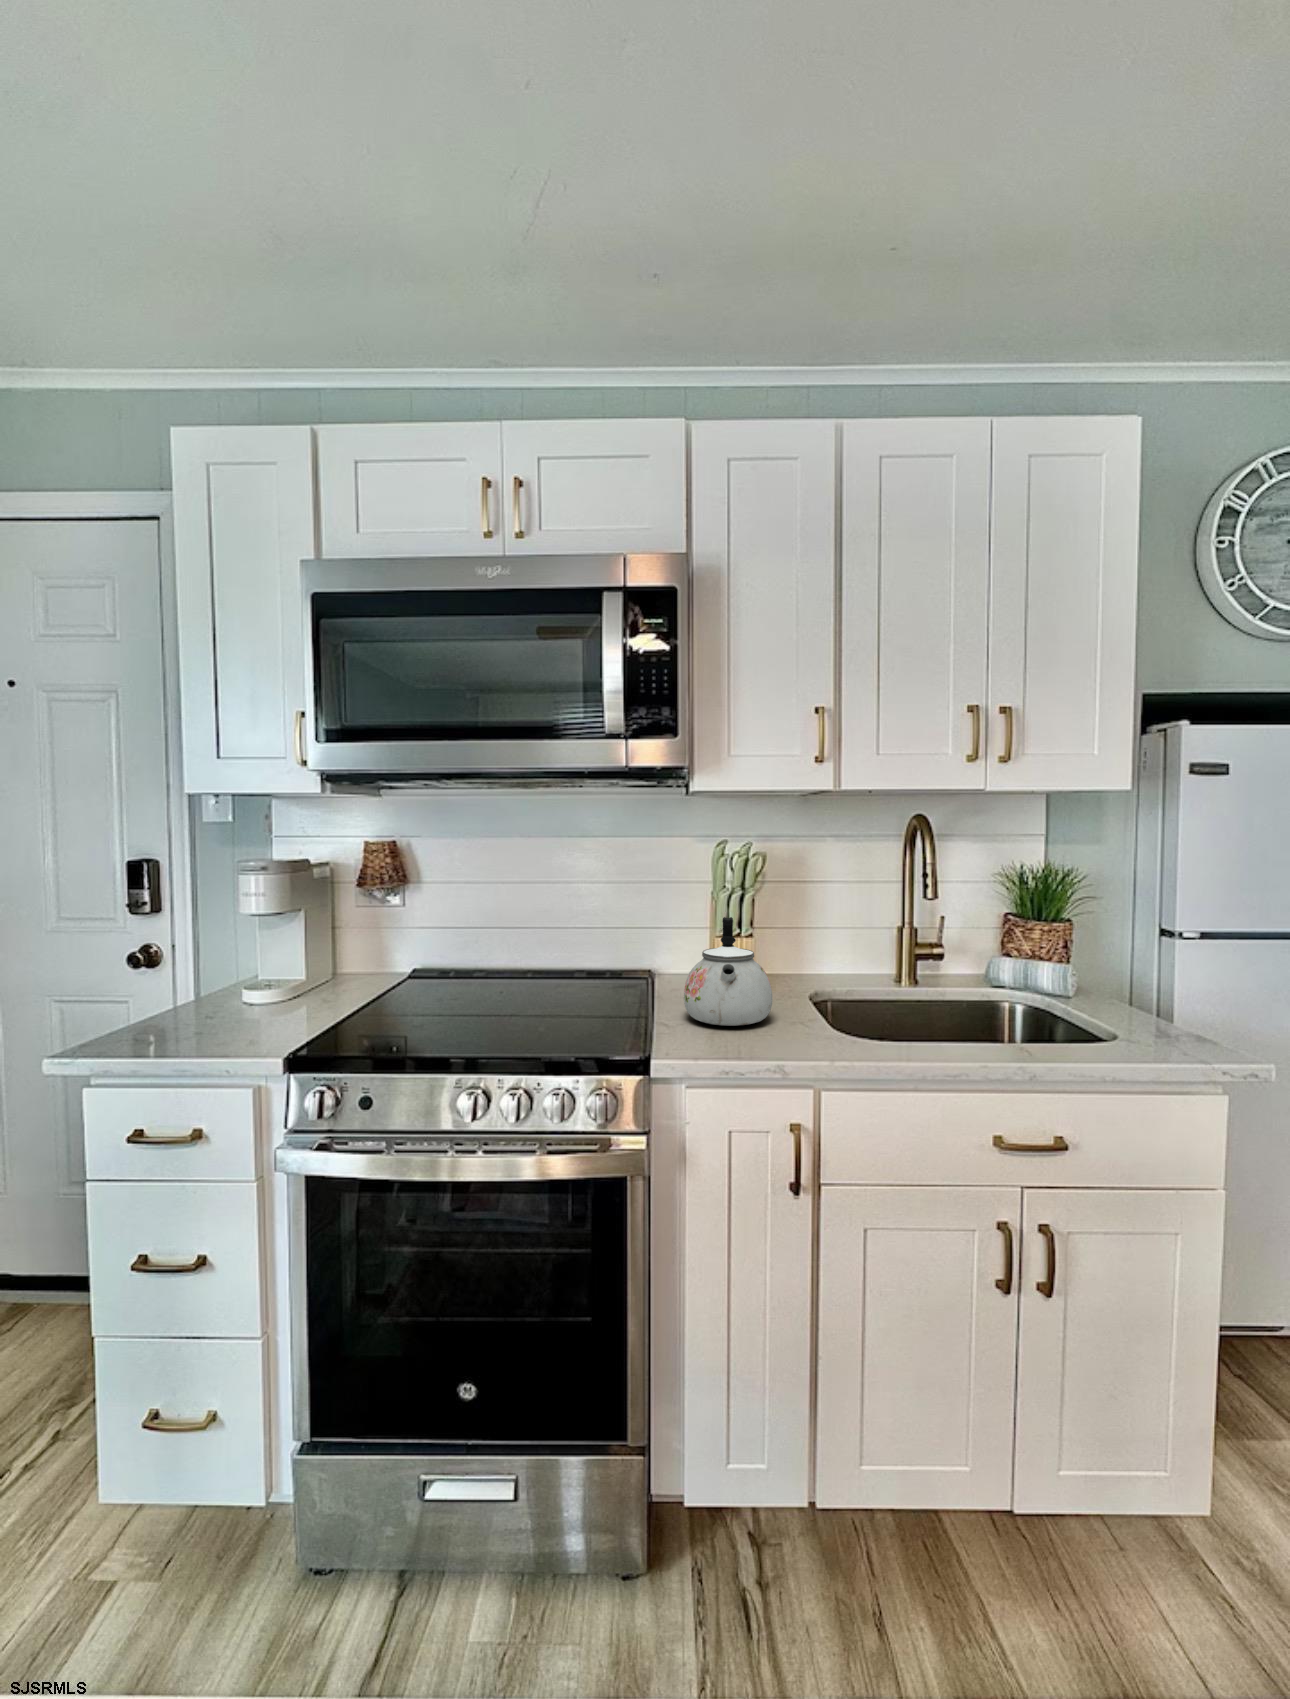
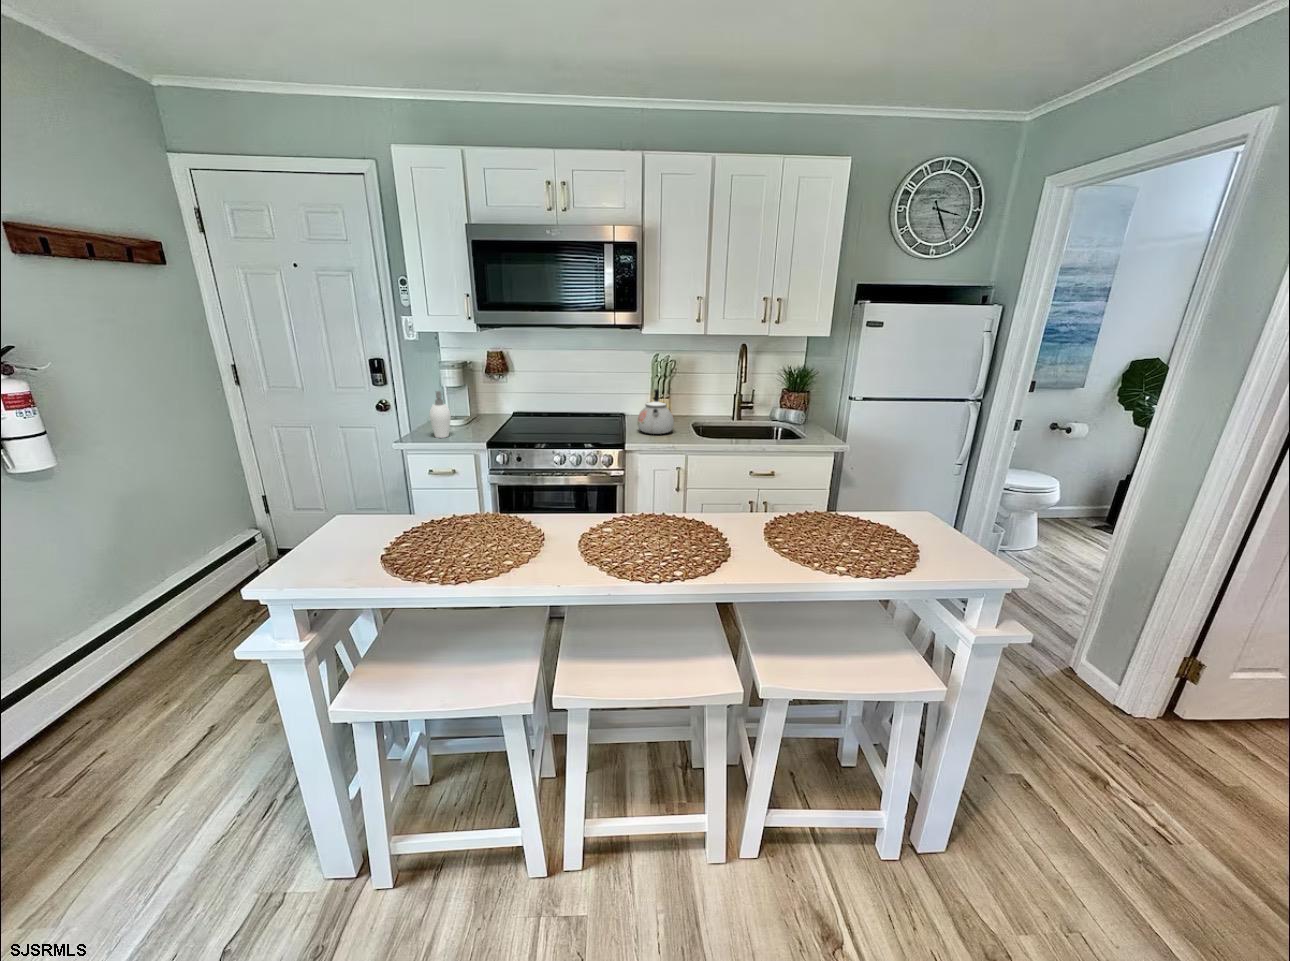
soap dispenser: none [171,926,243,1042] -> present [430,391,451,438]

